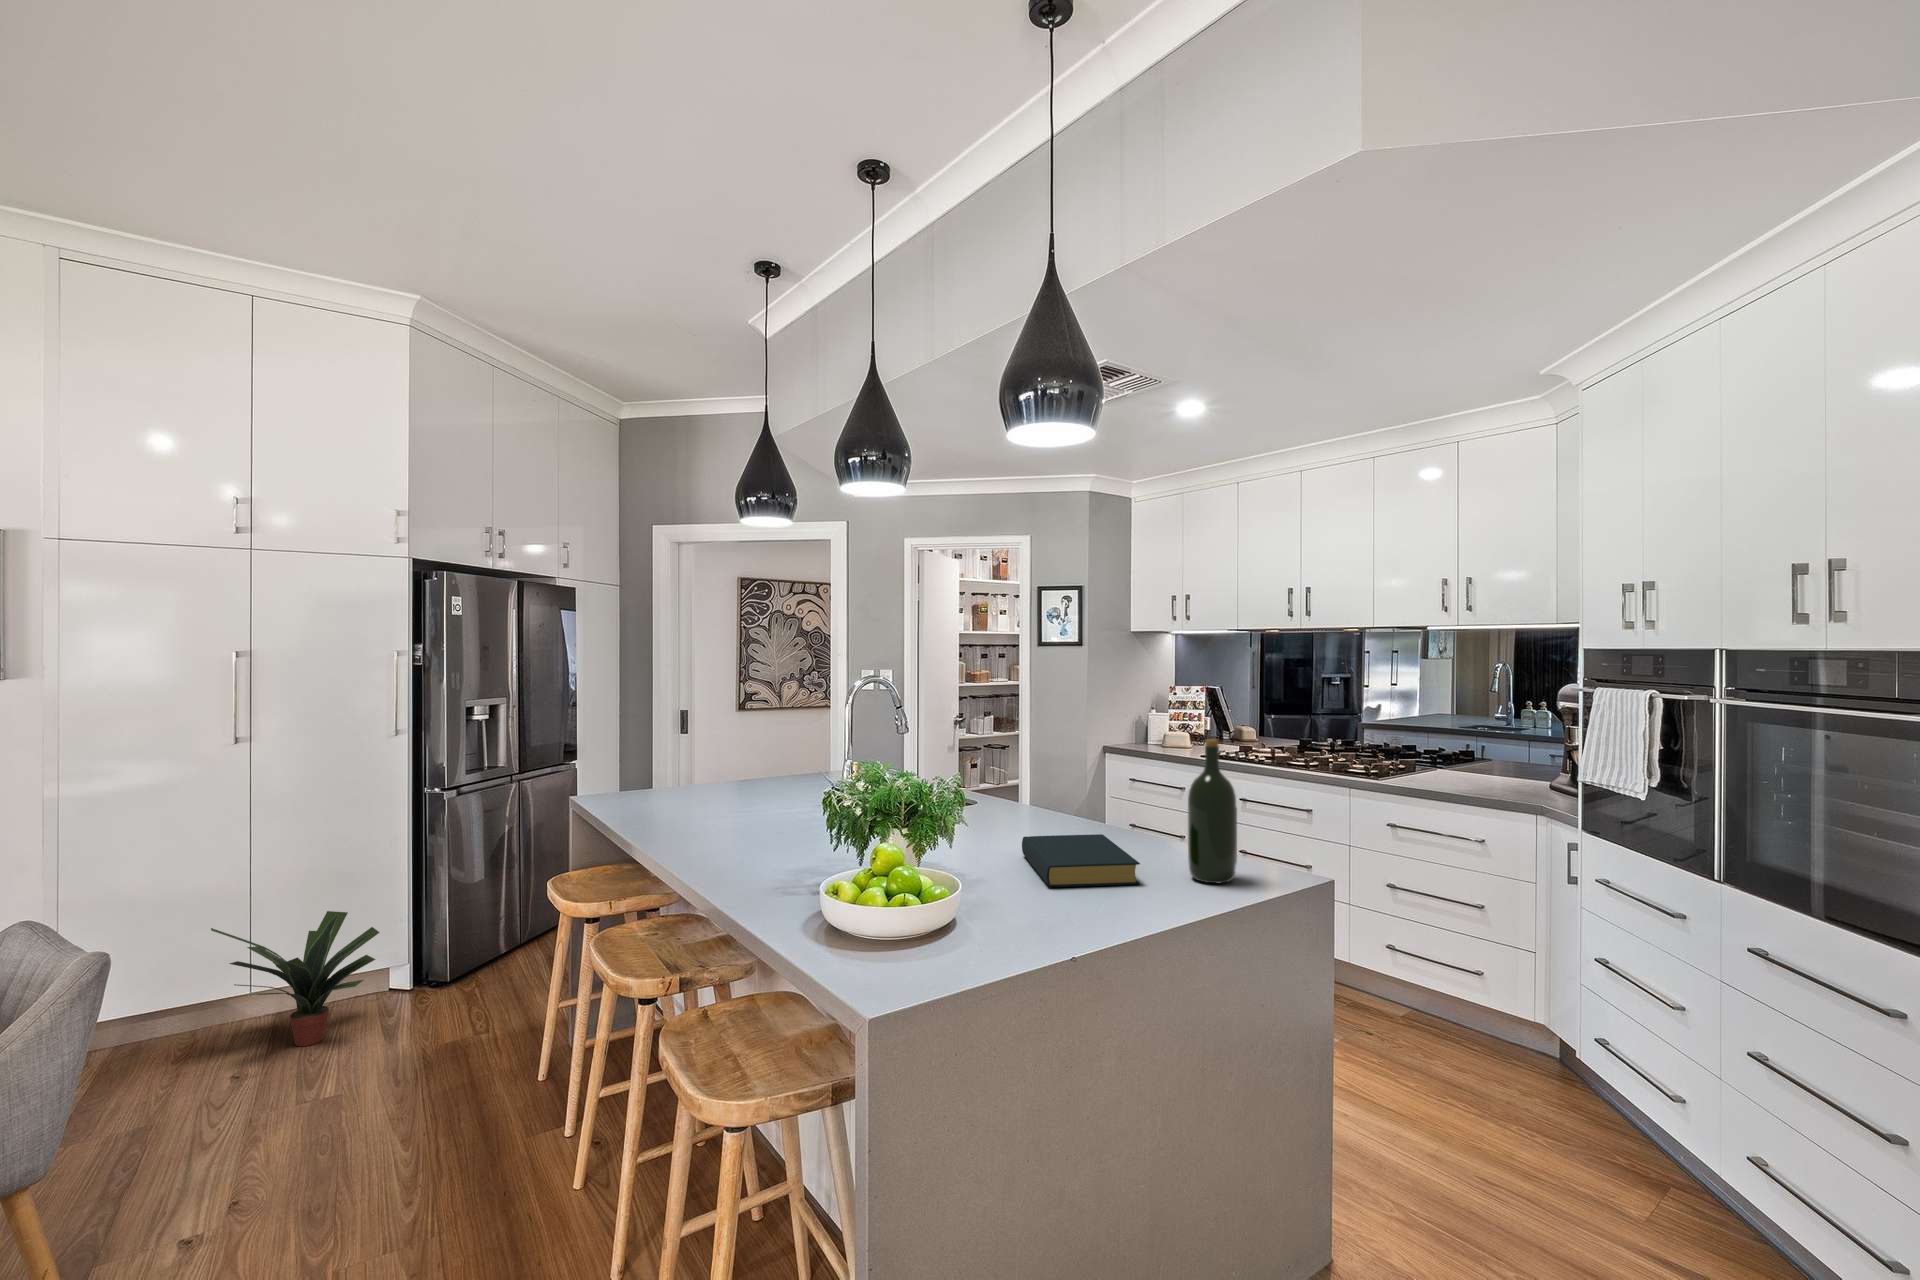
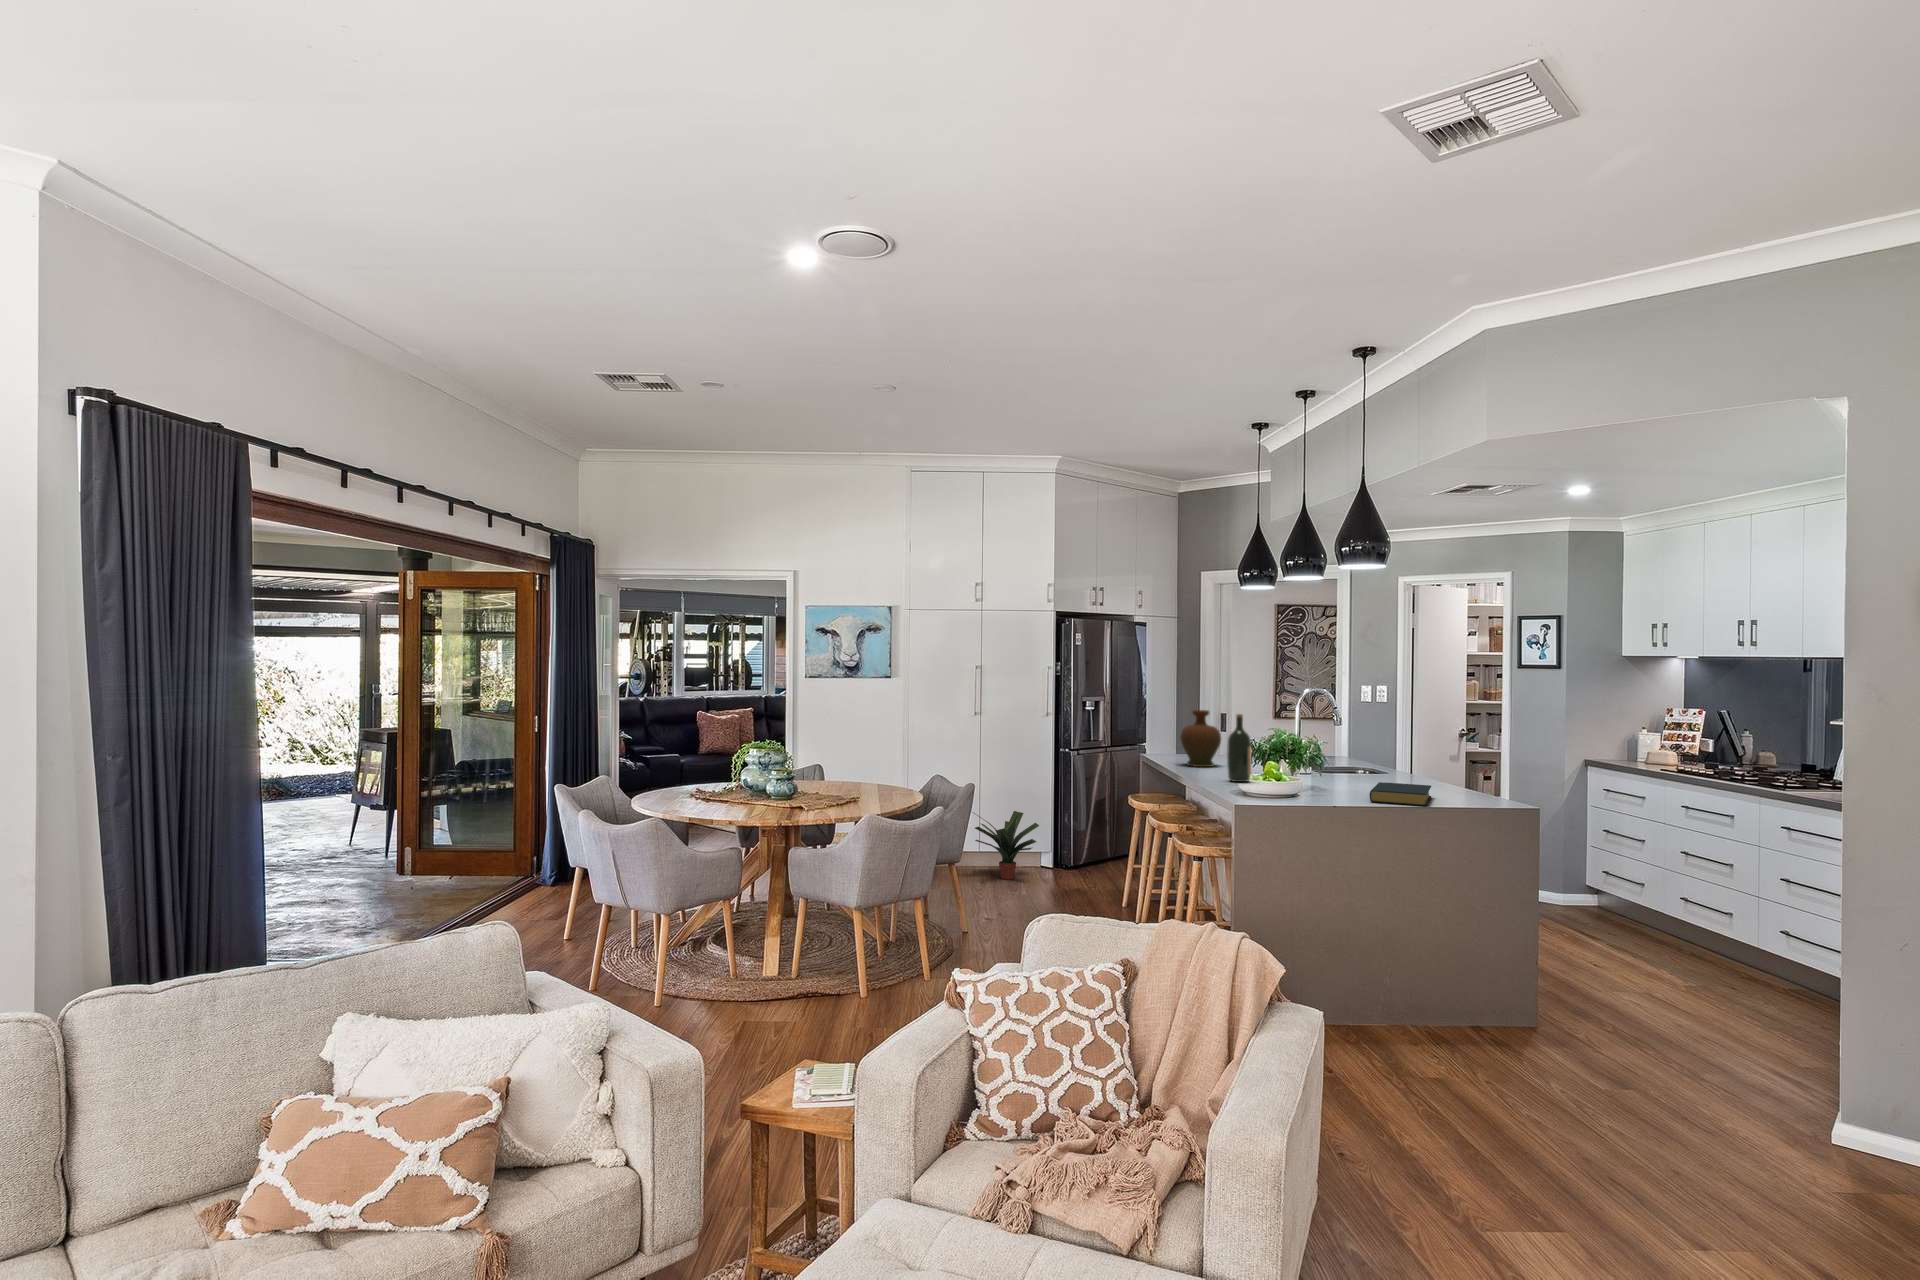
decorative vase: none [649,720,721,819] -> present [1180,710,1221,767]
wine bottle: present [1188,739,1237,883] -> present [1227,714,1251,782]

